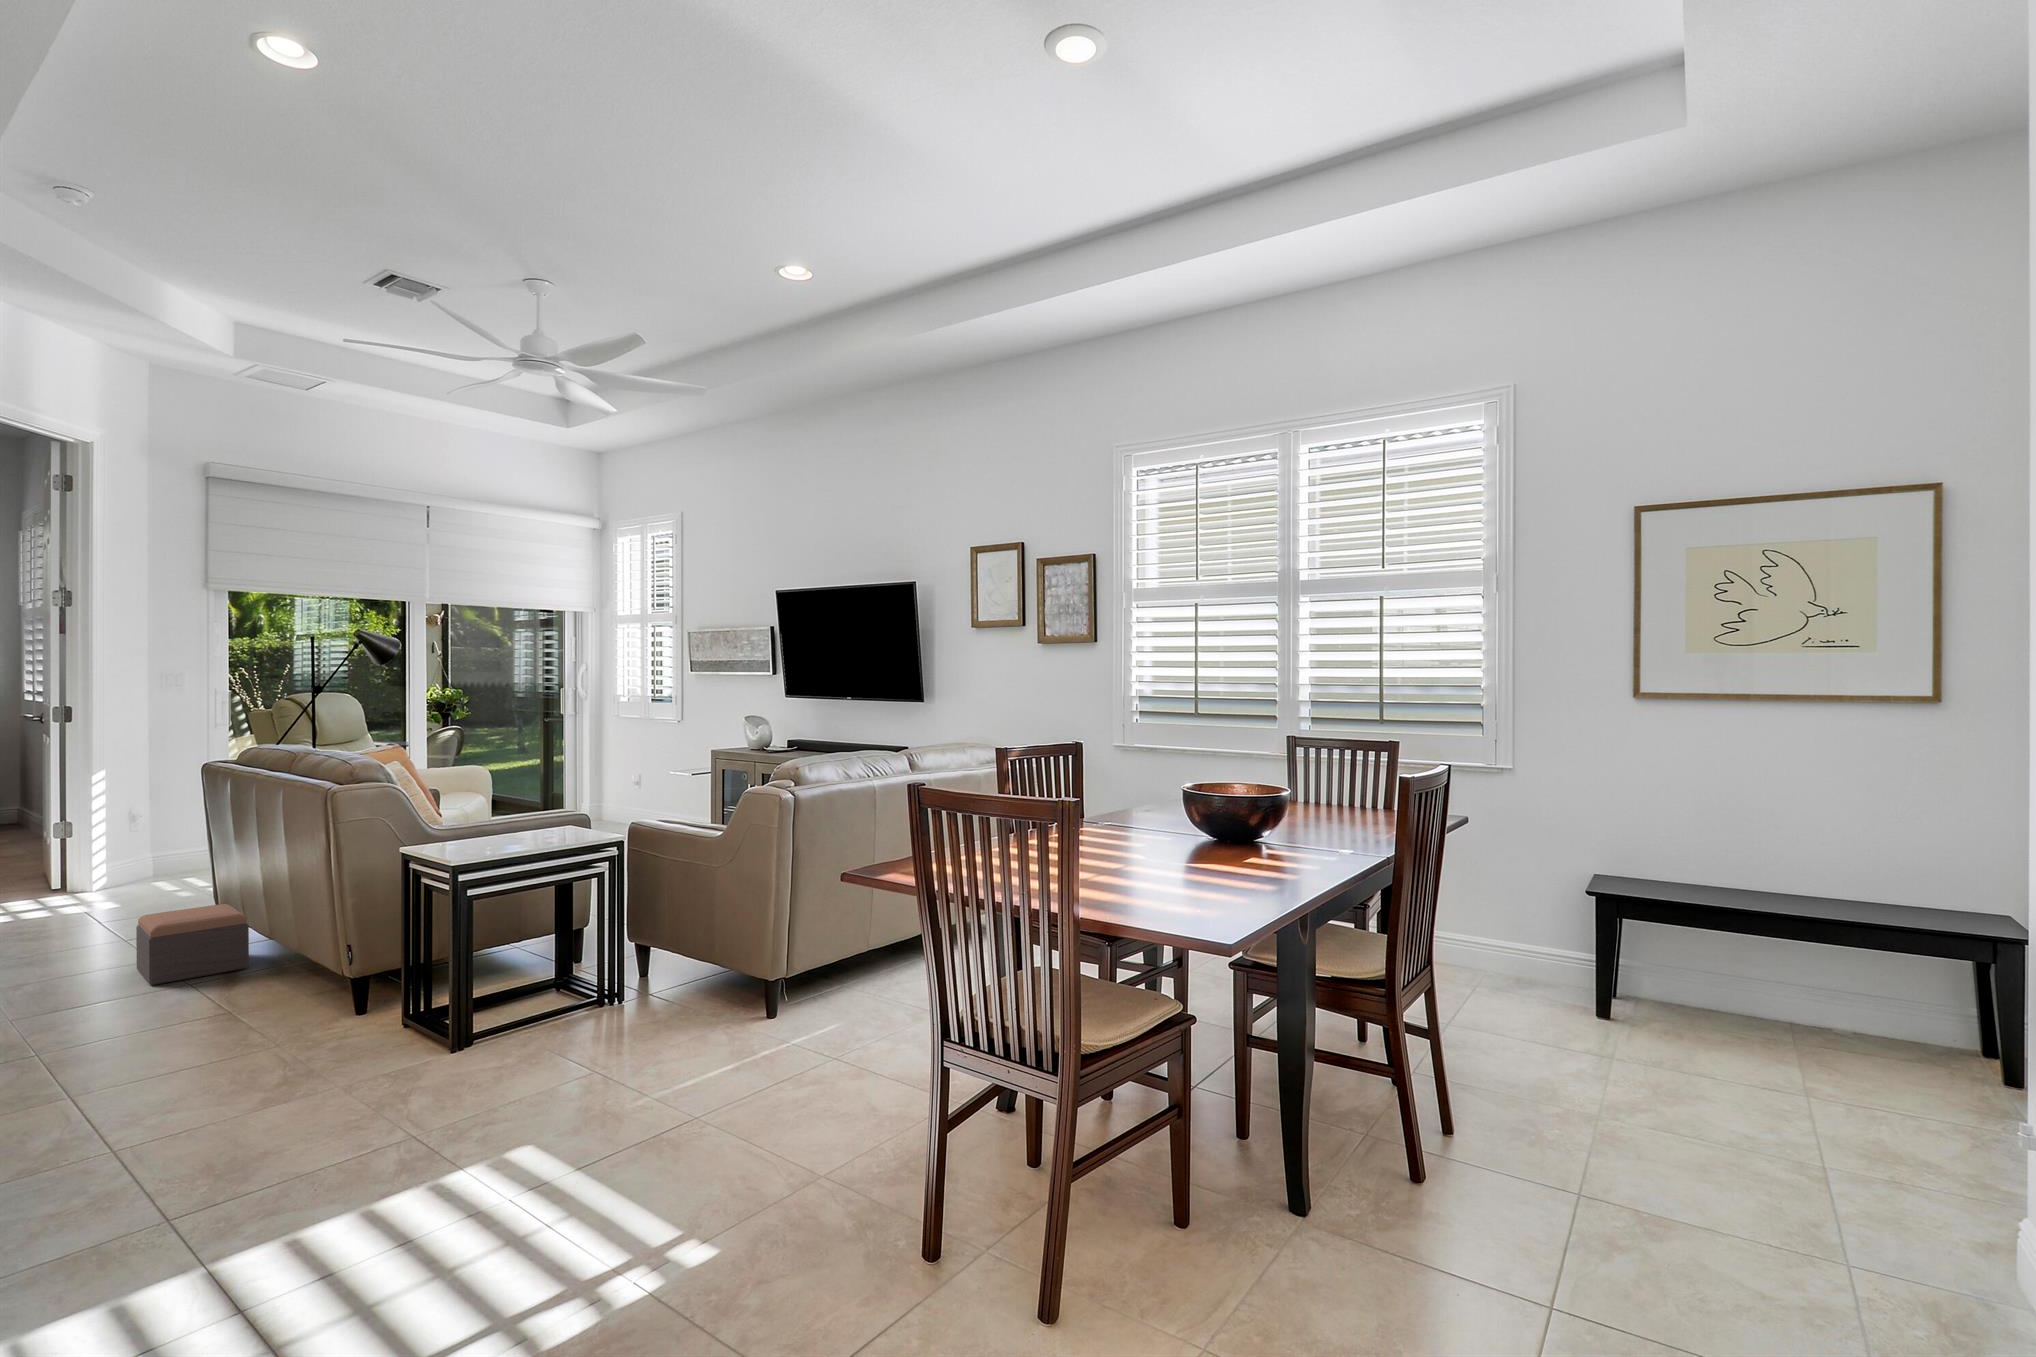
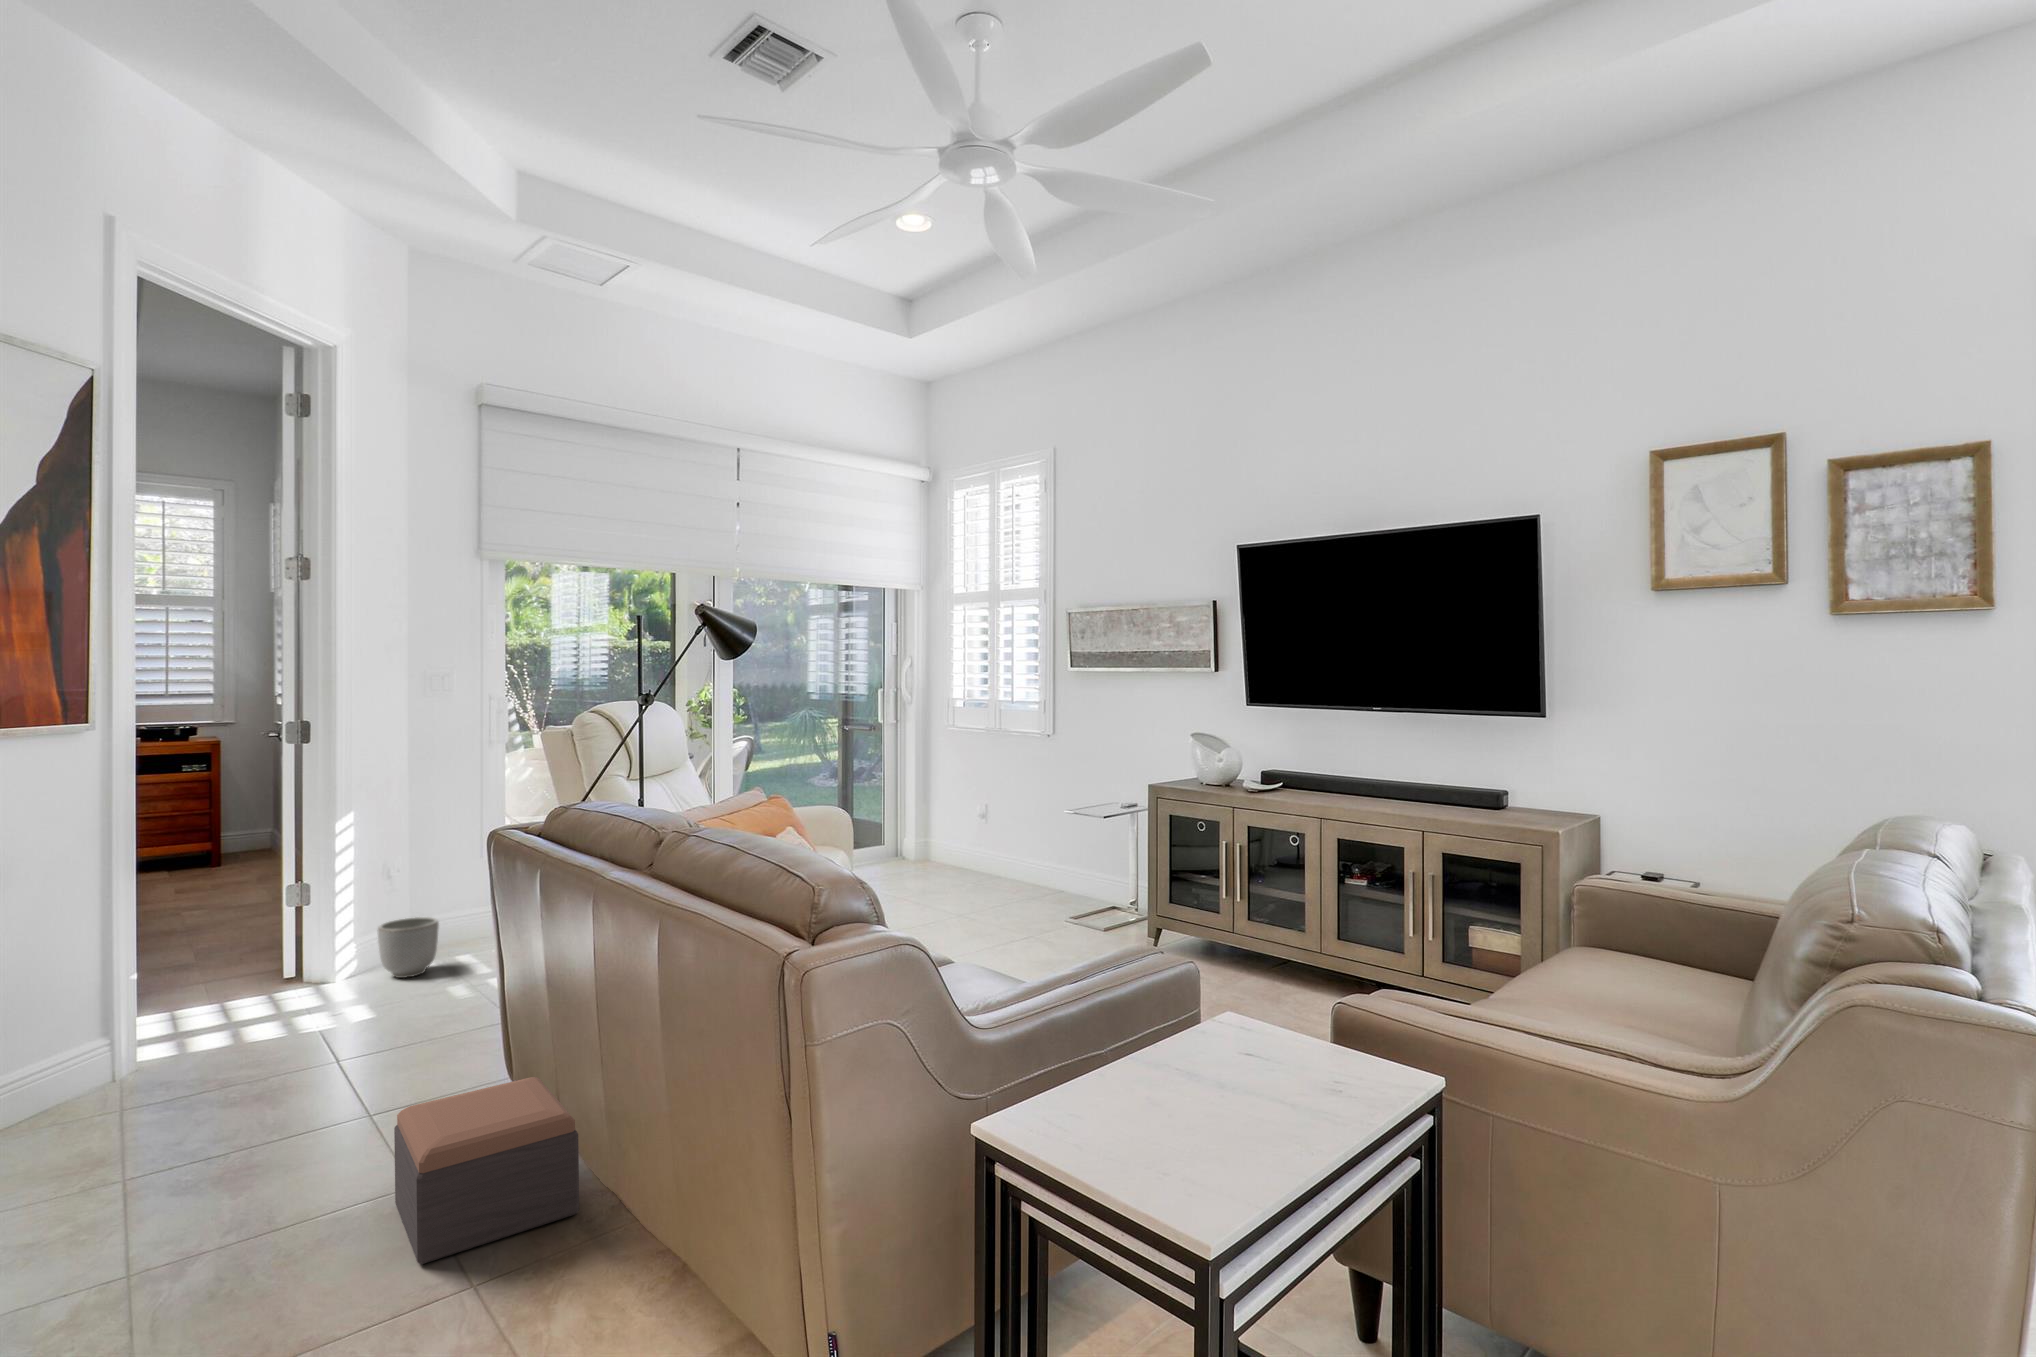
planter: none [125,846,173,887] -> present [378,917,439,978]

